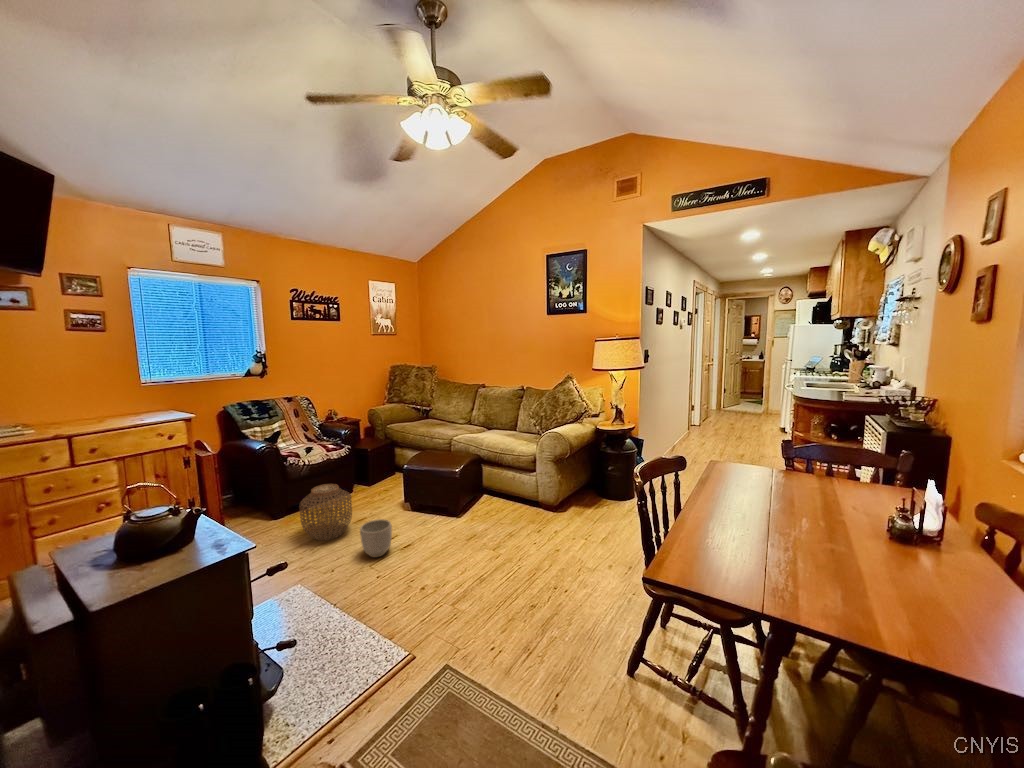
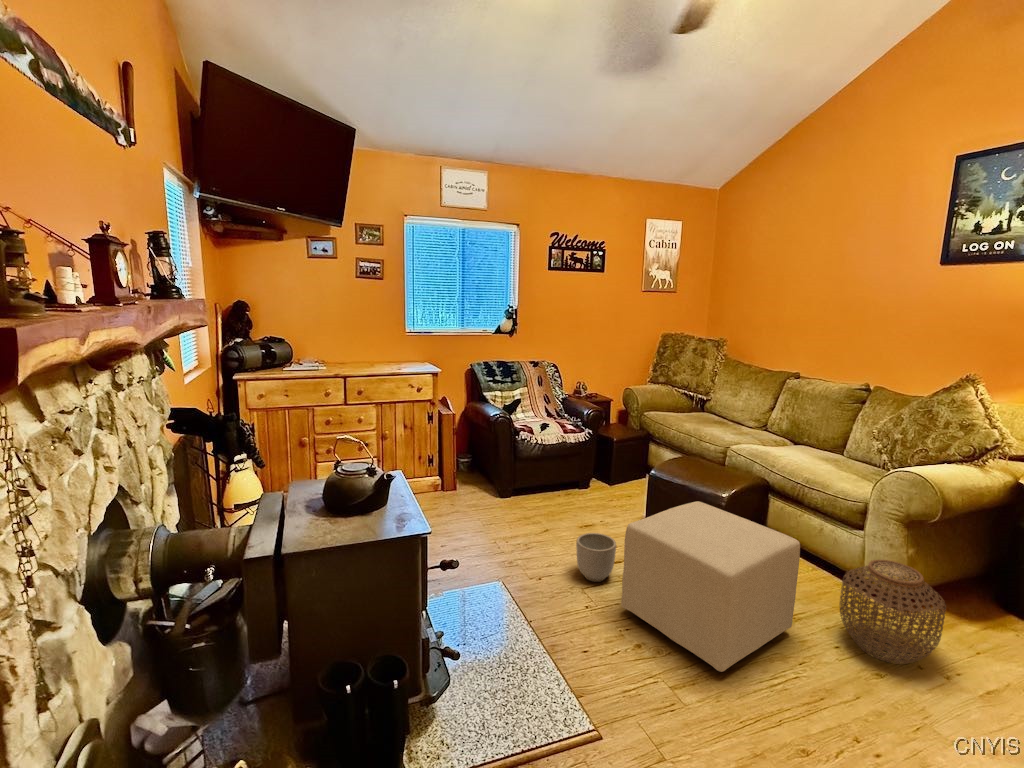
ottoman: none [401,477,511,581] -> present [621,501,800,672]
woven basket: present [300,484,352,541] -> present [840,560,946,664]

